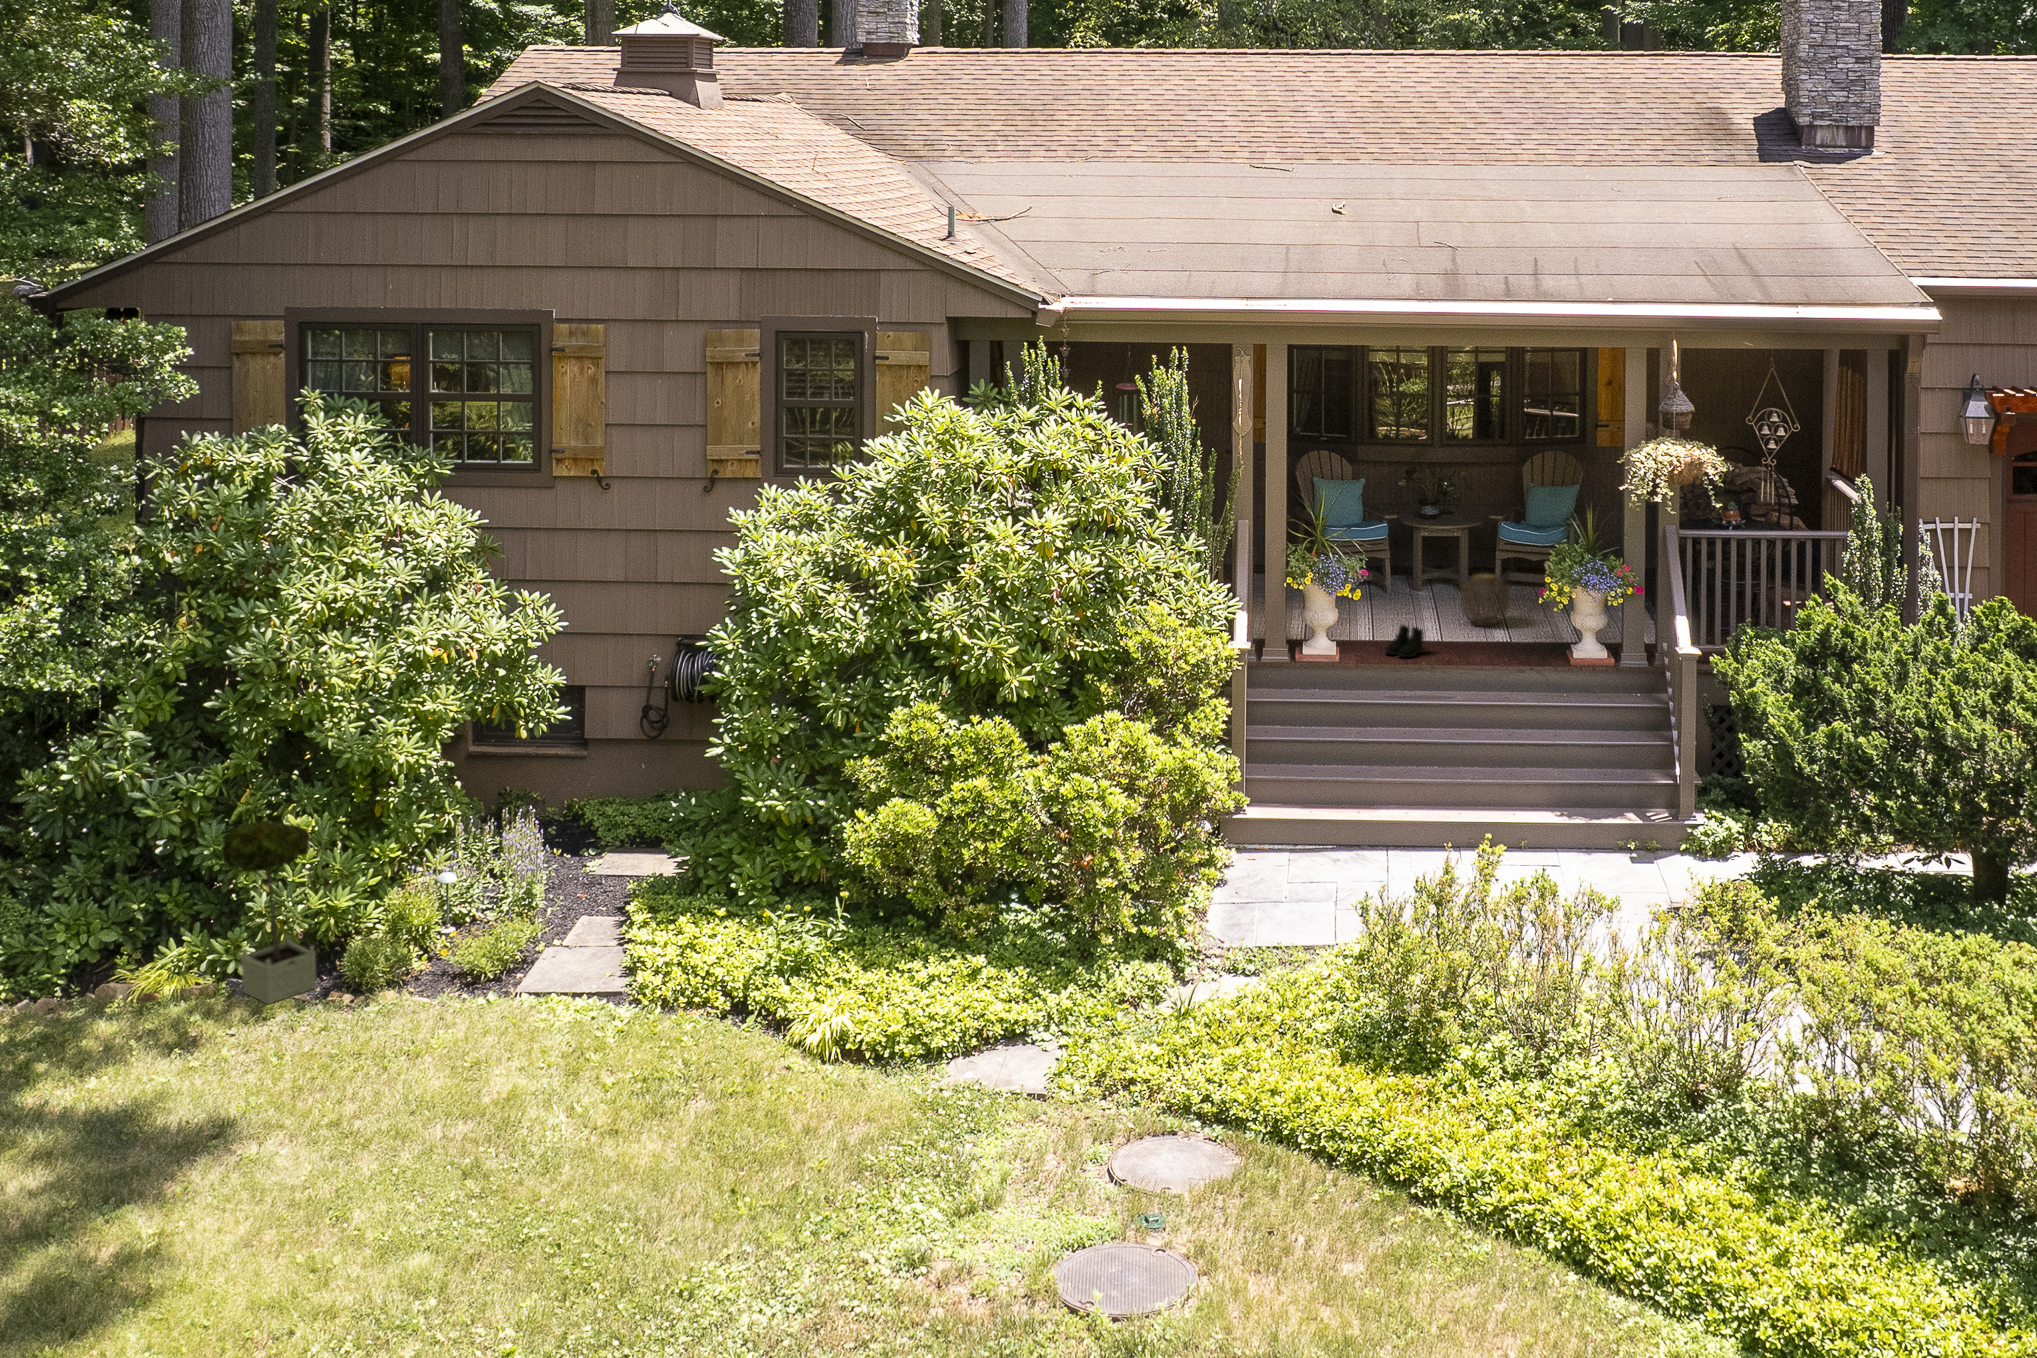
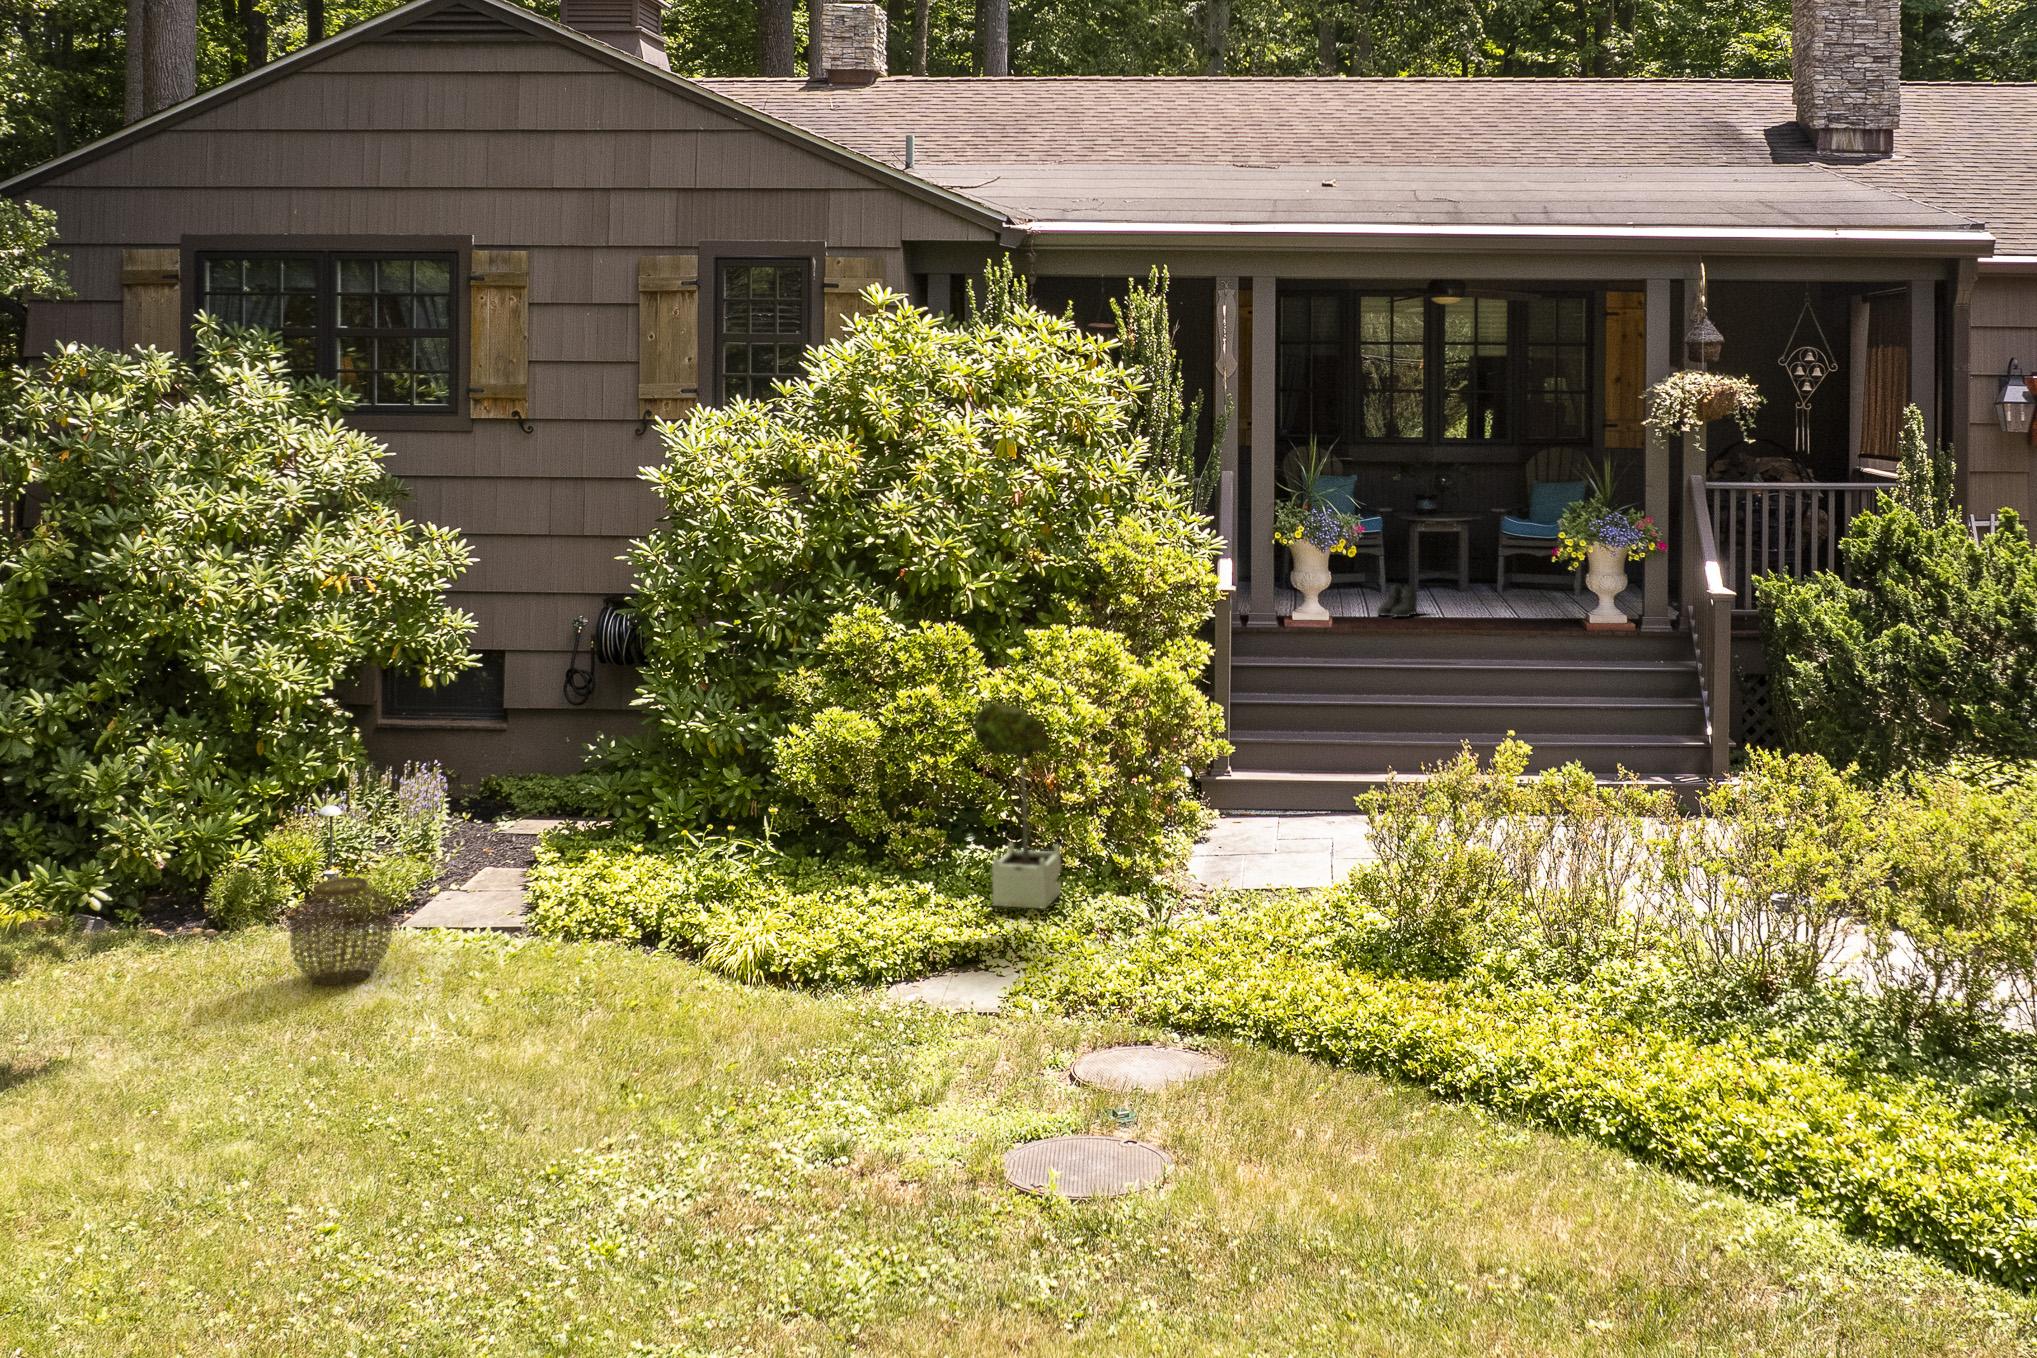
woven basket: present [1461,573,1509,627] -> present [290,877,392,985]
potted tree: present [222,821,317,1004] -> present [973,703,1061,909]

